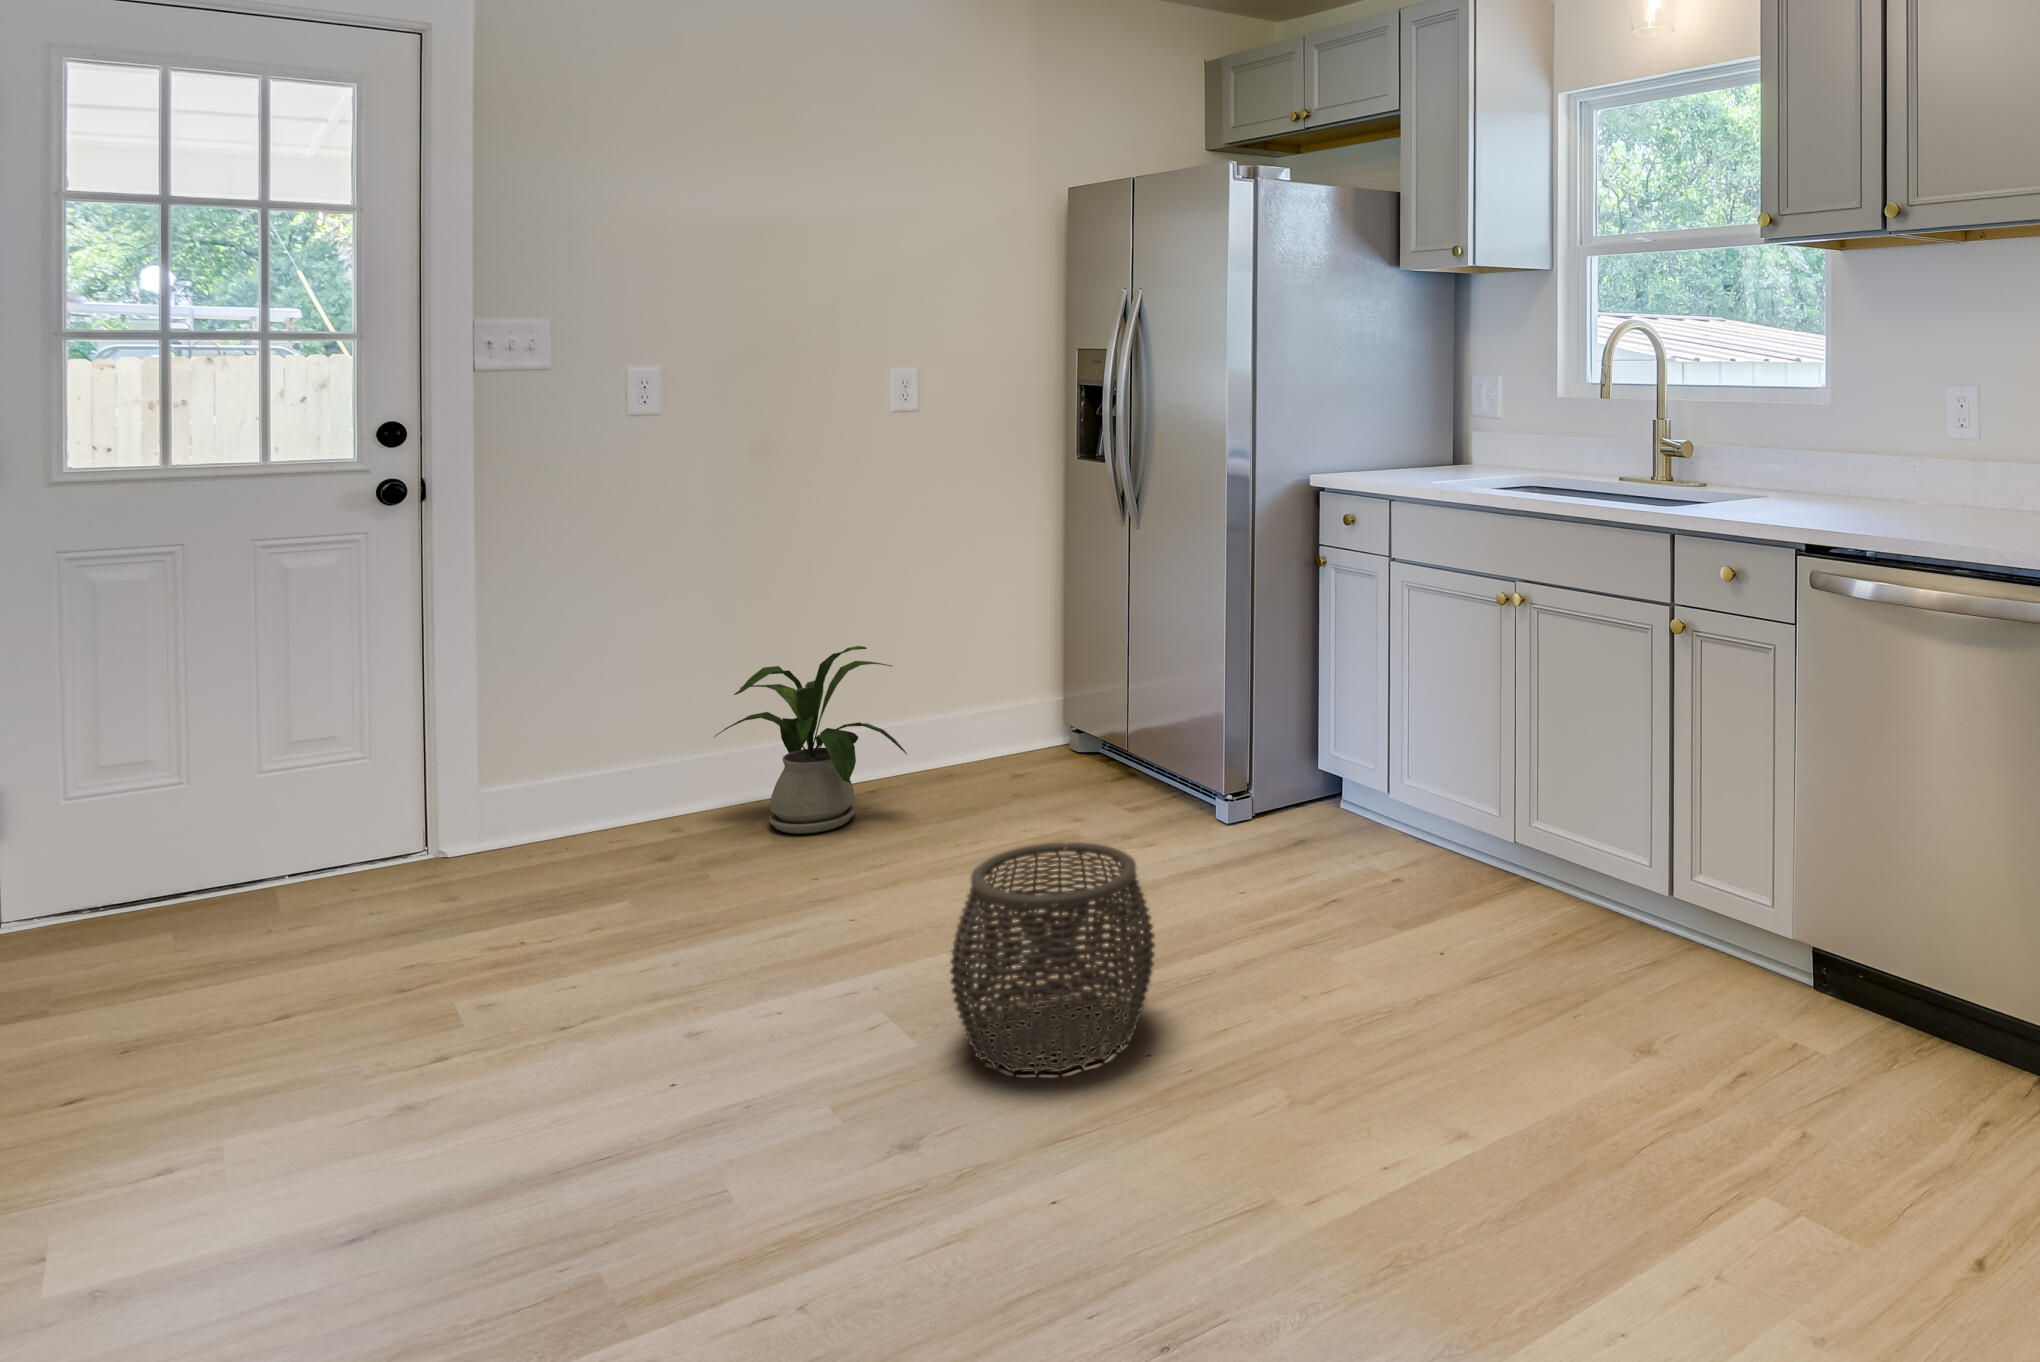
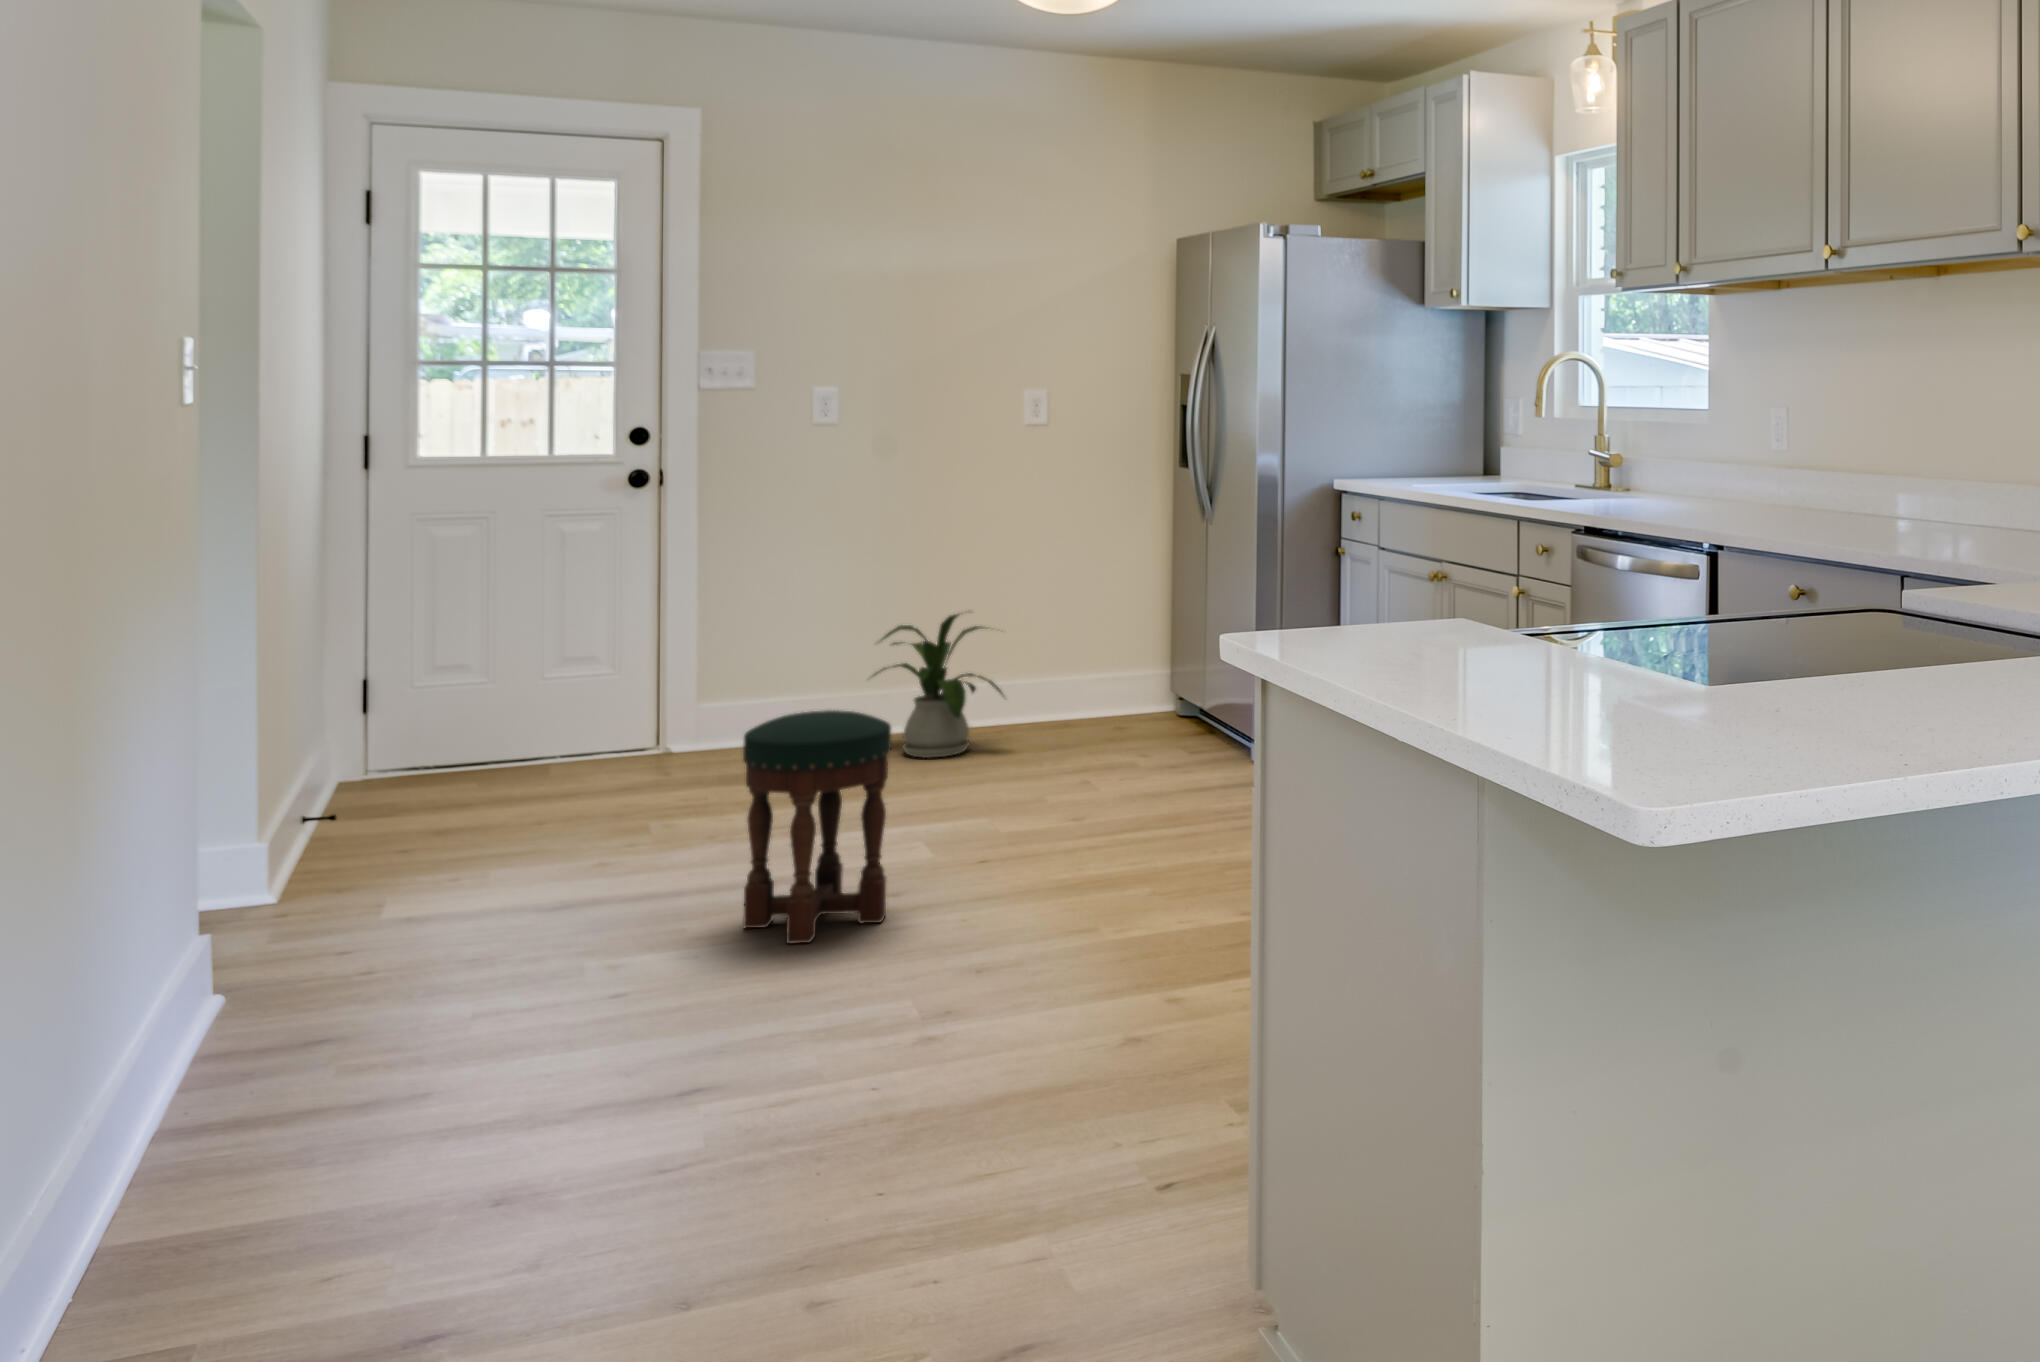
woven basket: present [950,842,1155,1073] -> none [940,735,1092,886]
stool: none [707,859,928,1246] -> present [743,710,891,943]

